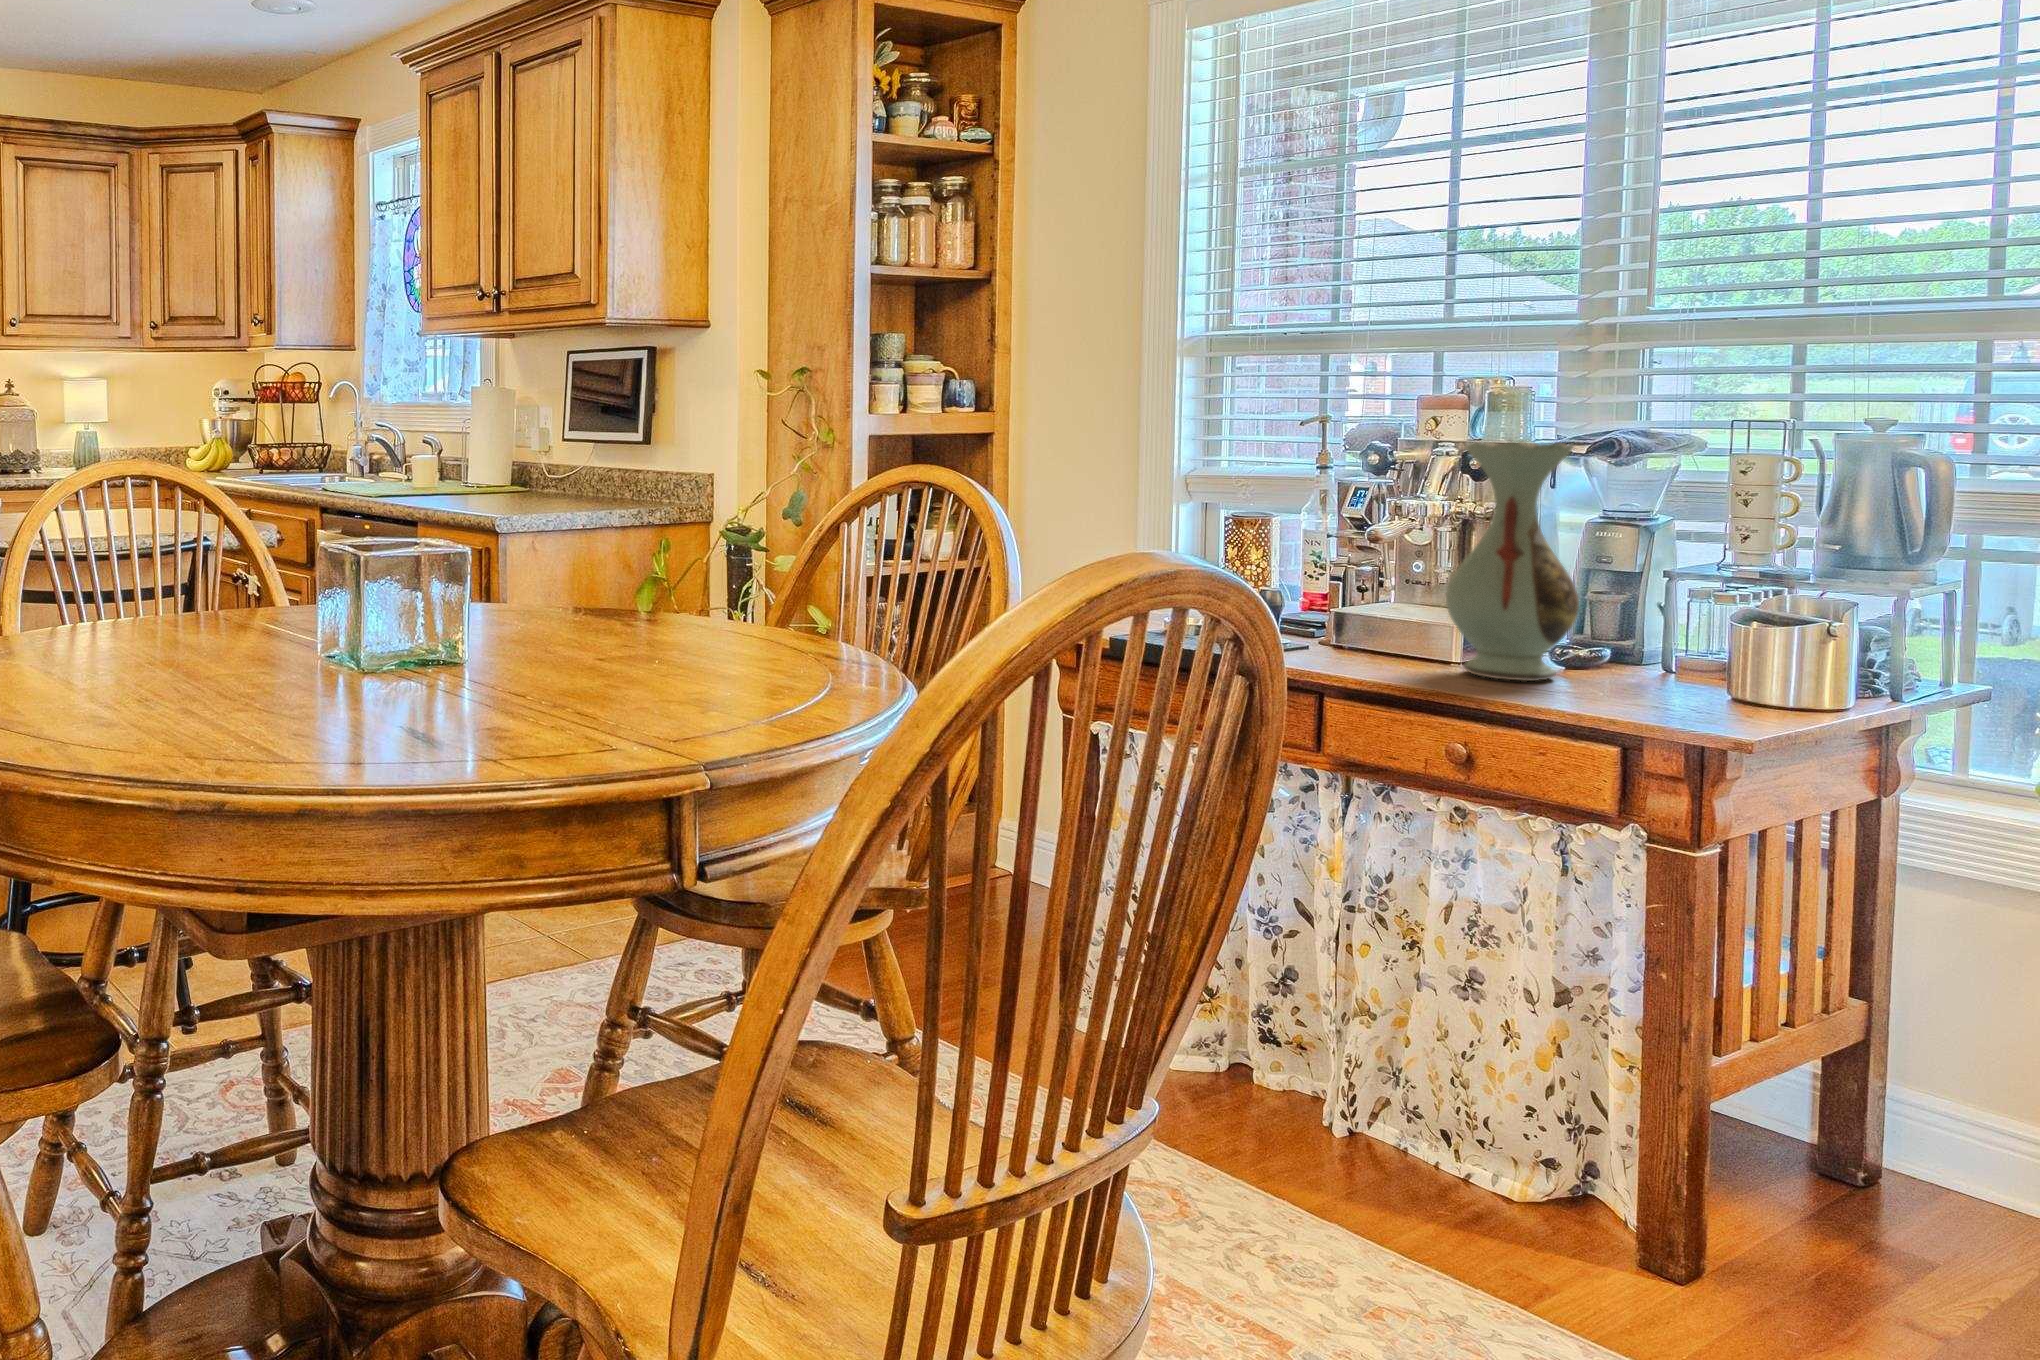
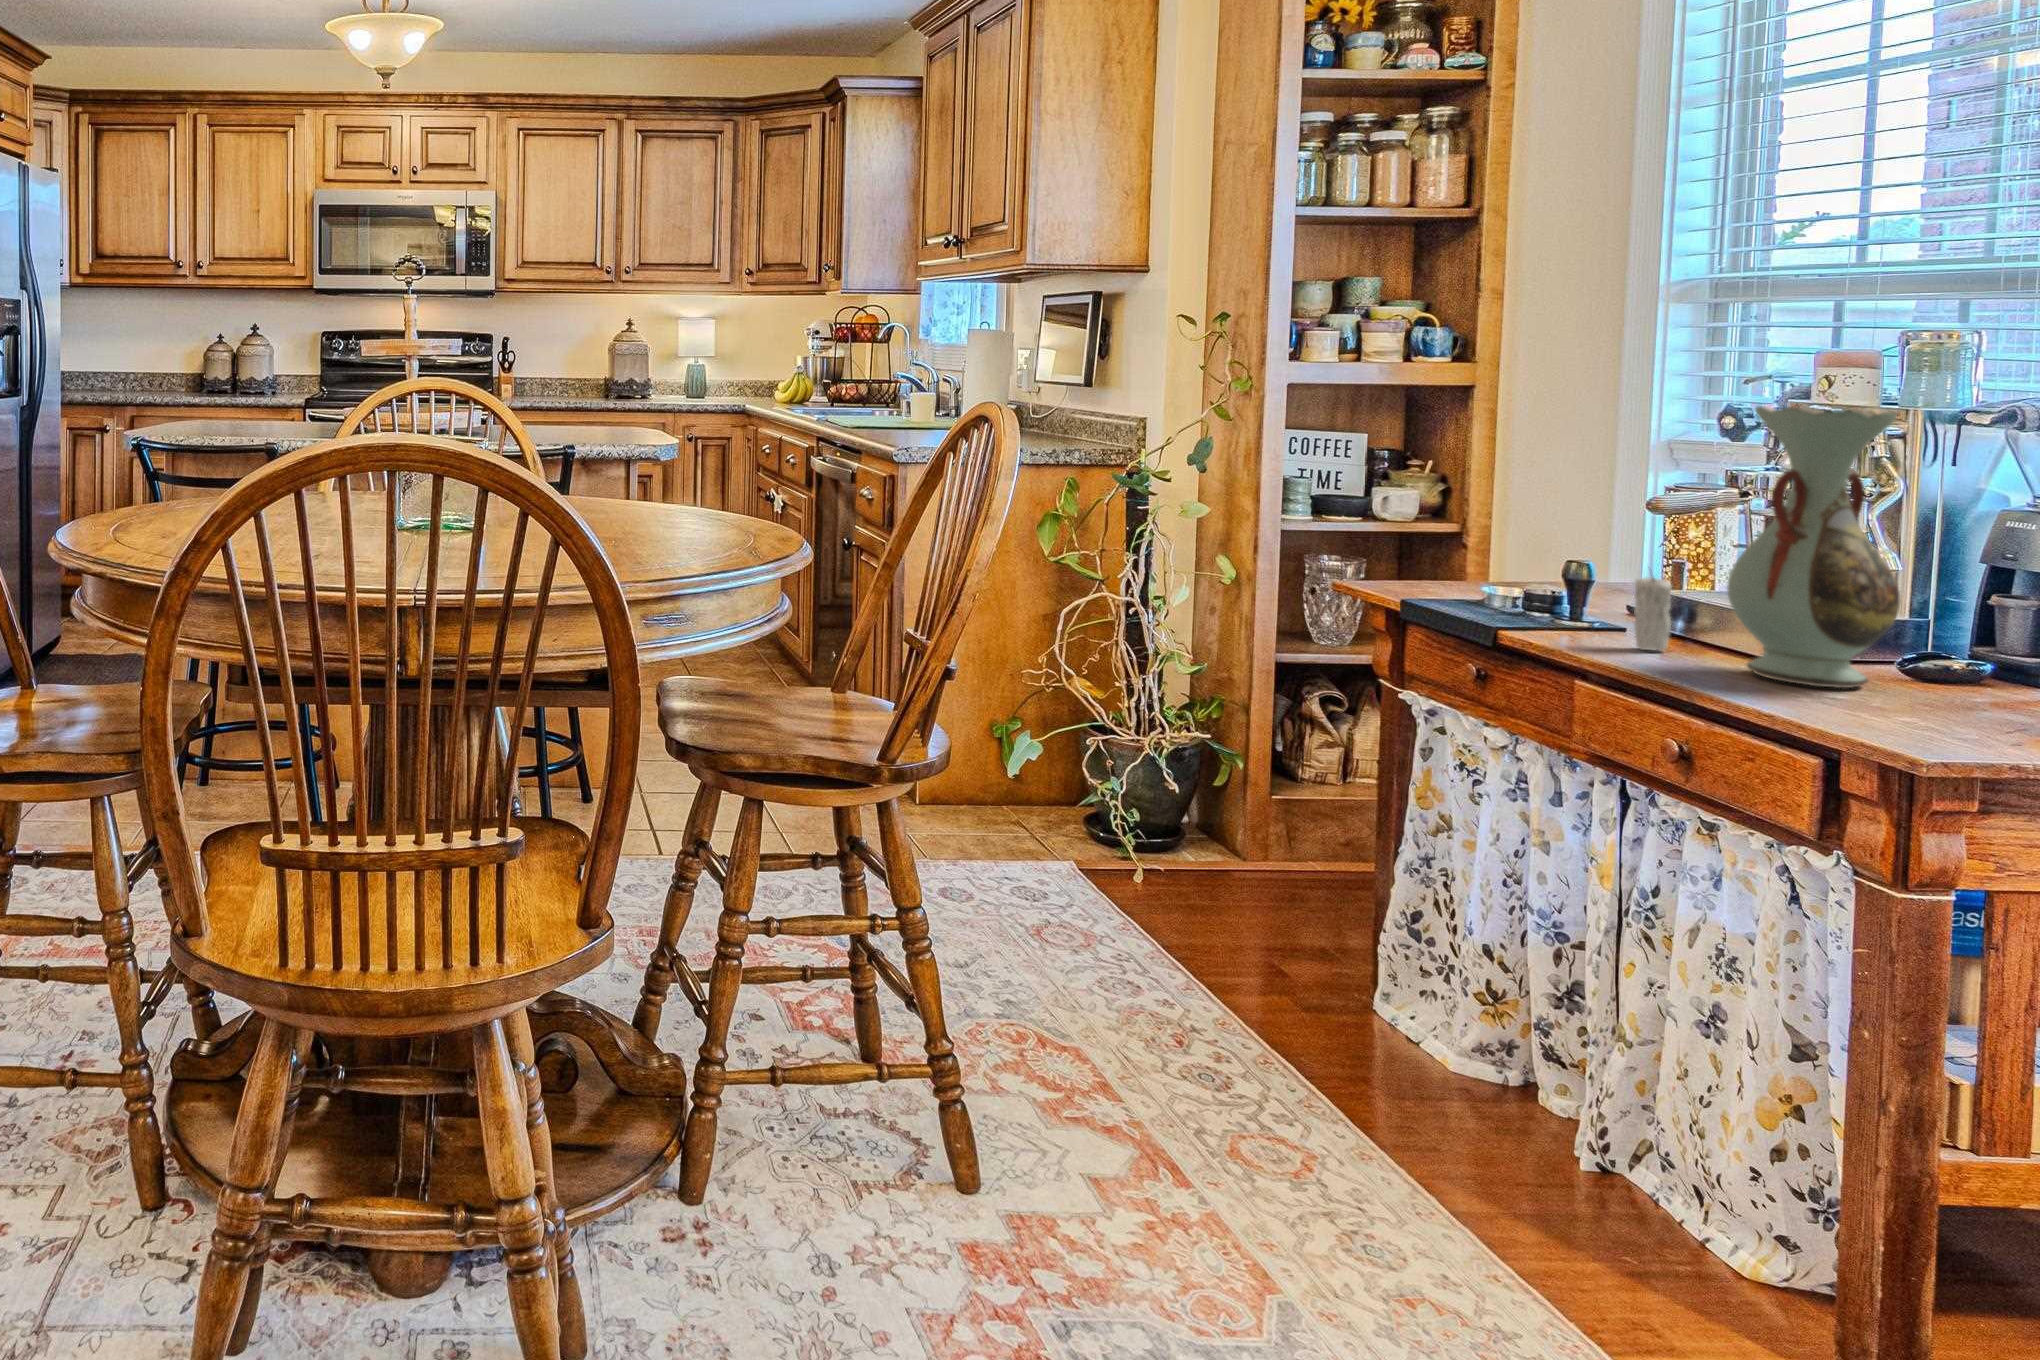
candle: none [1353,586,1385,663] -> present [1634,575,1672,650]

